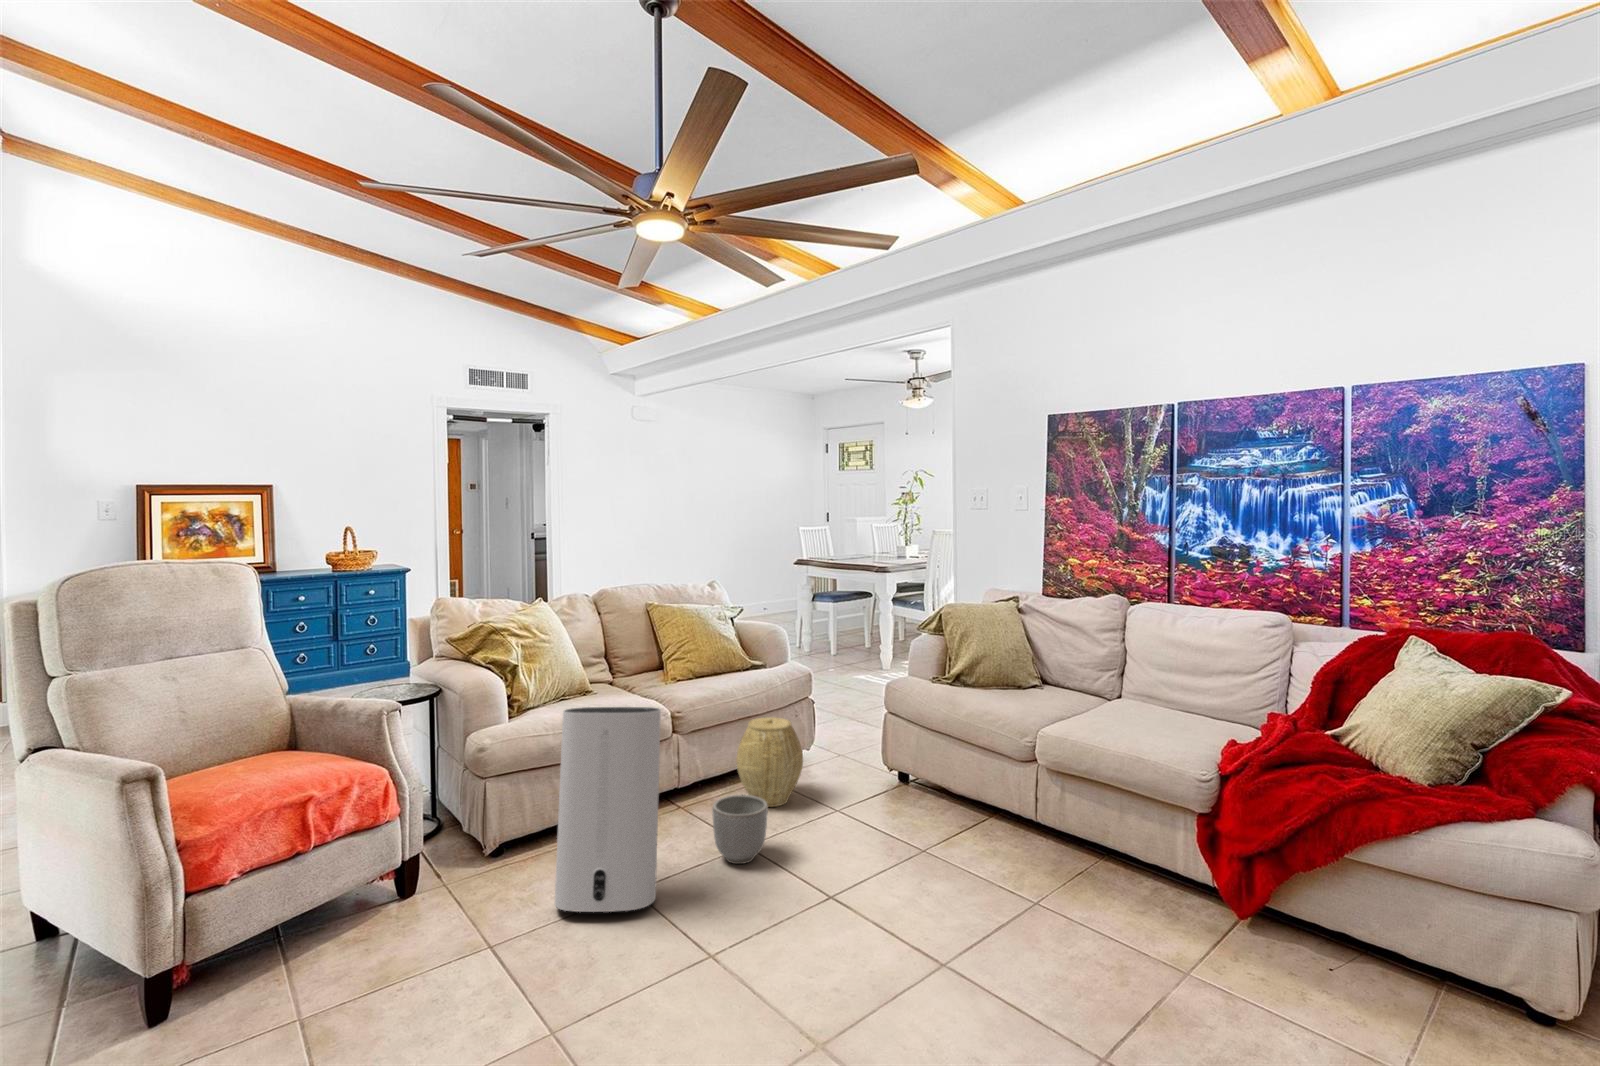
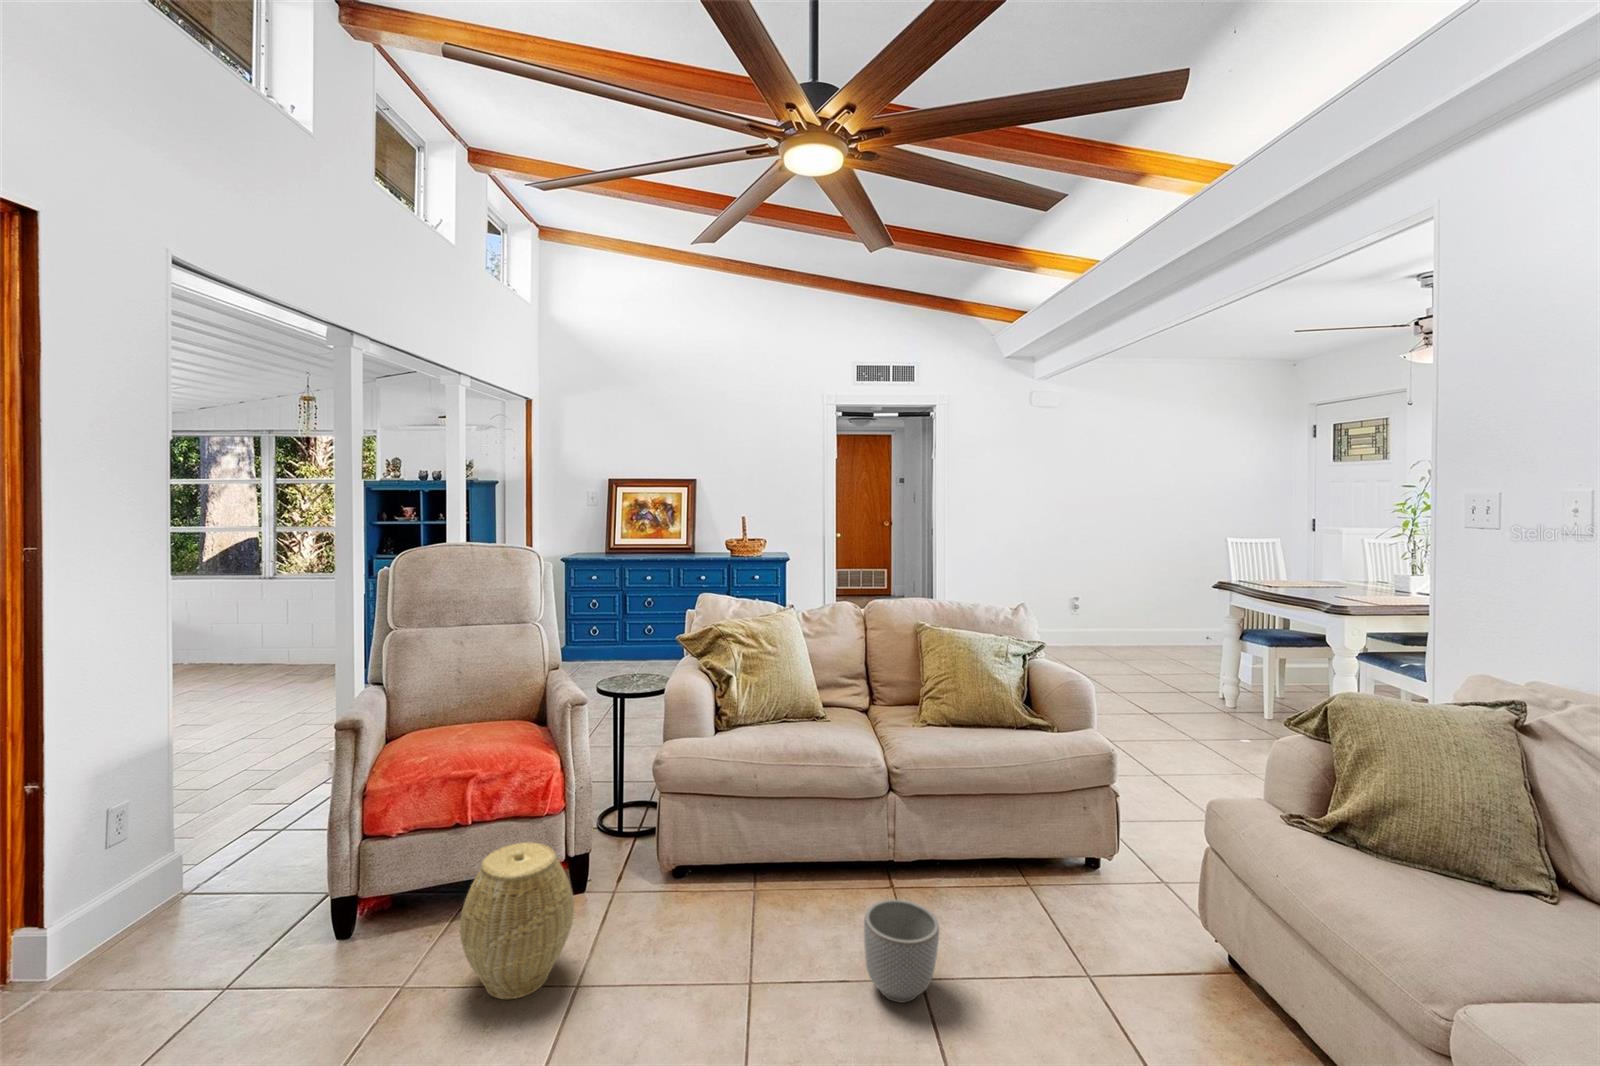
air purifier: present [555,707,661,912] -> none [657,743,791,1012]
woven basket: present [736,717,803,807] -> present [460,842,574,999]

